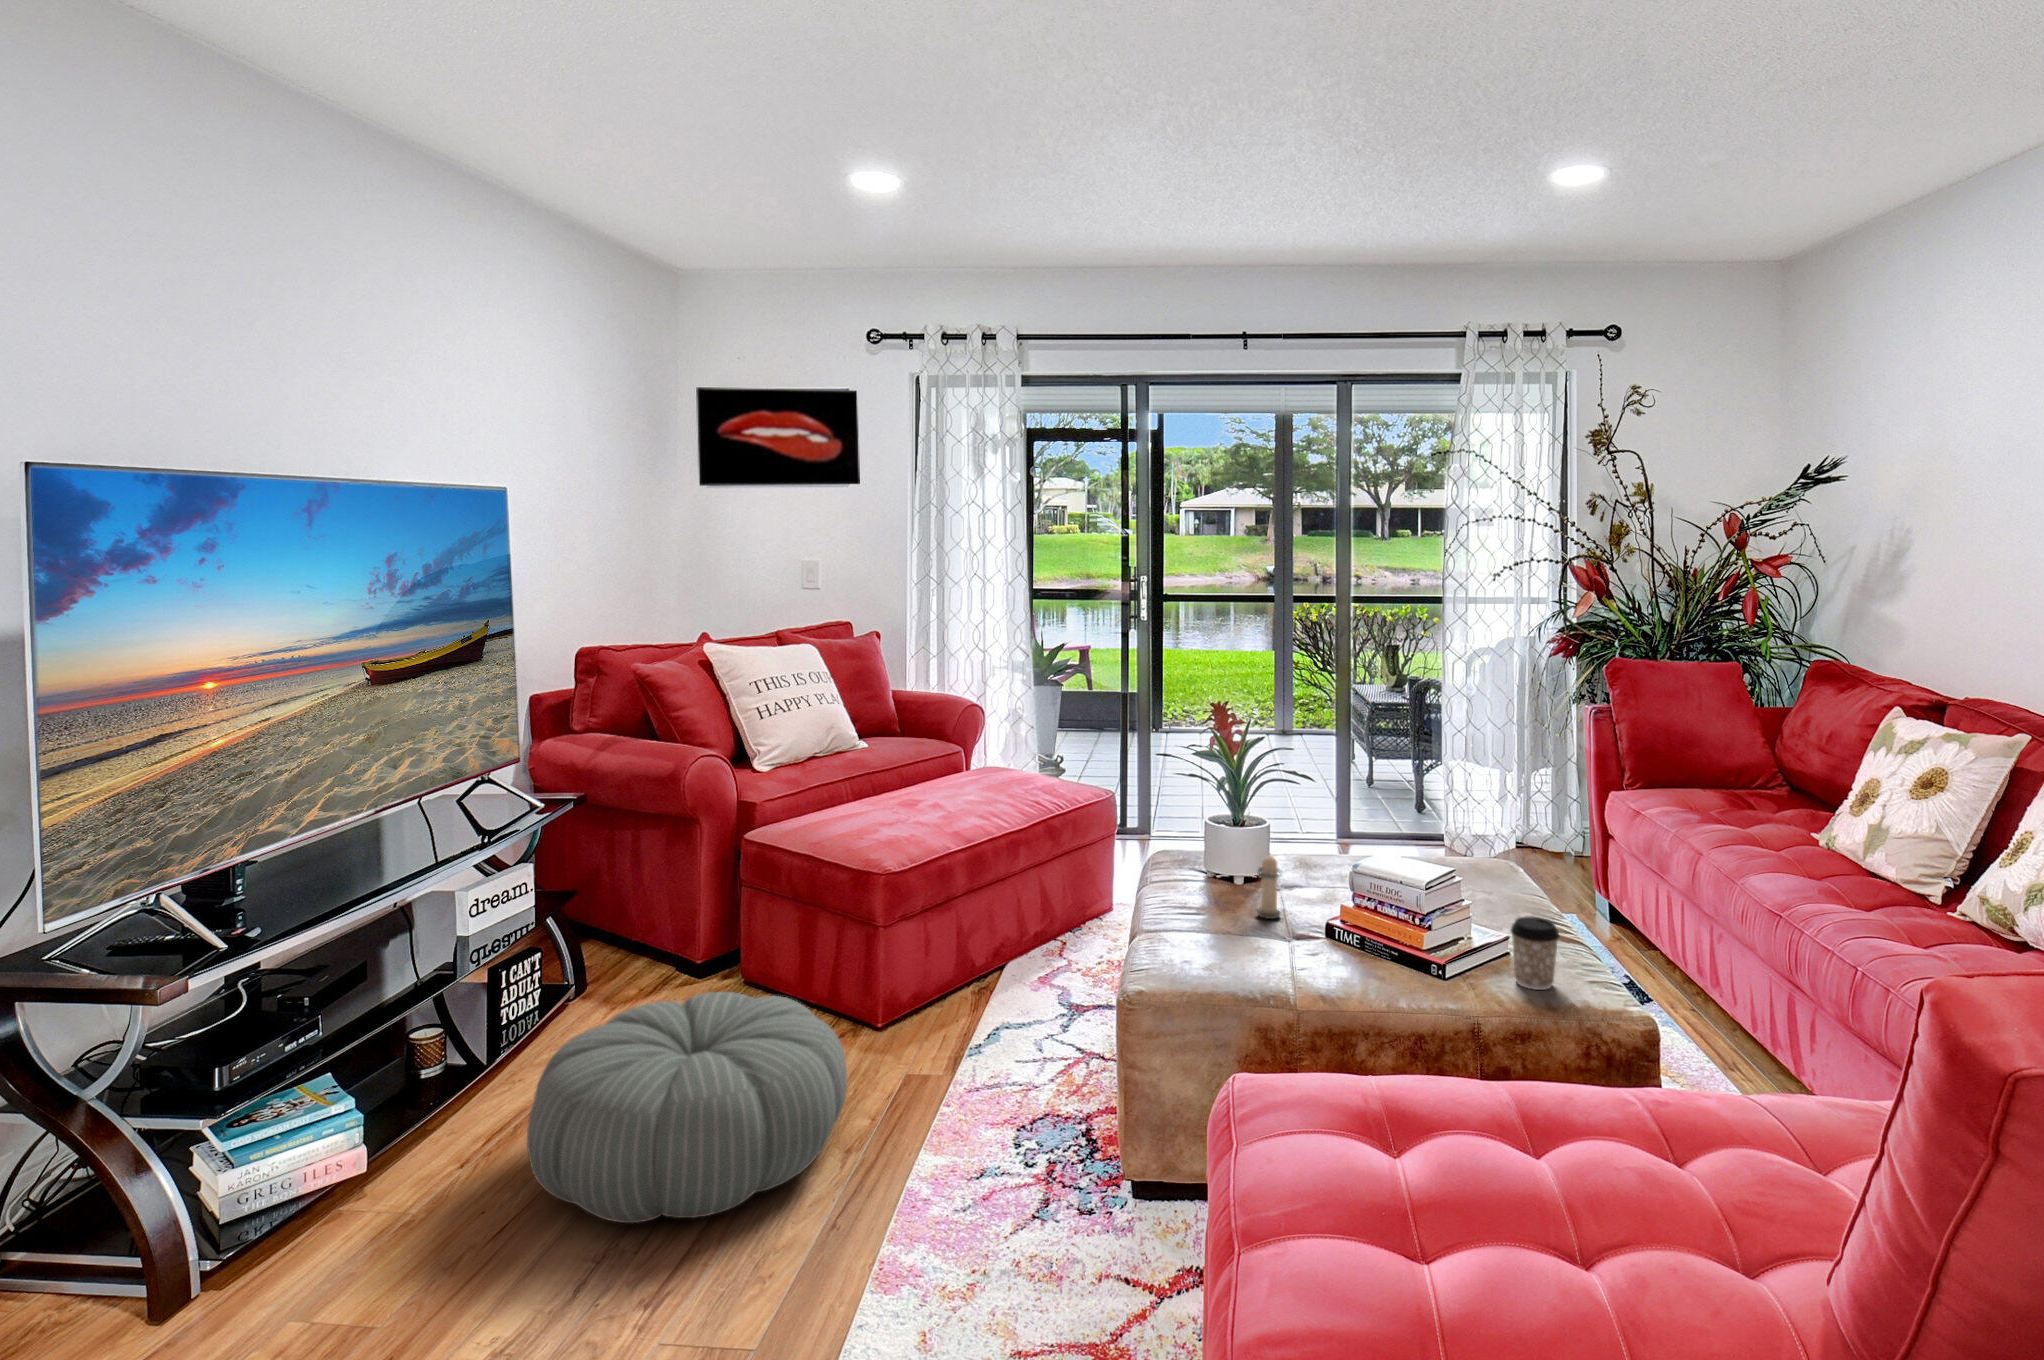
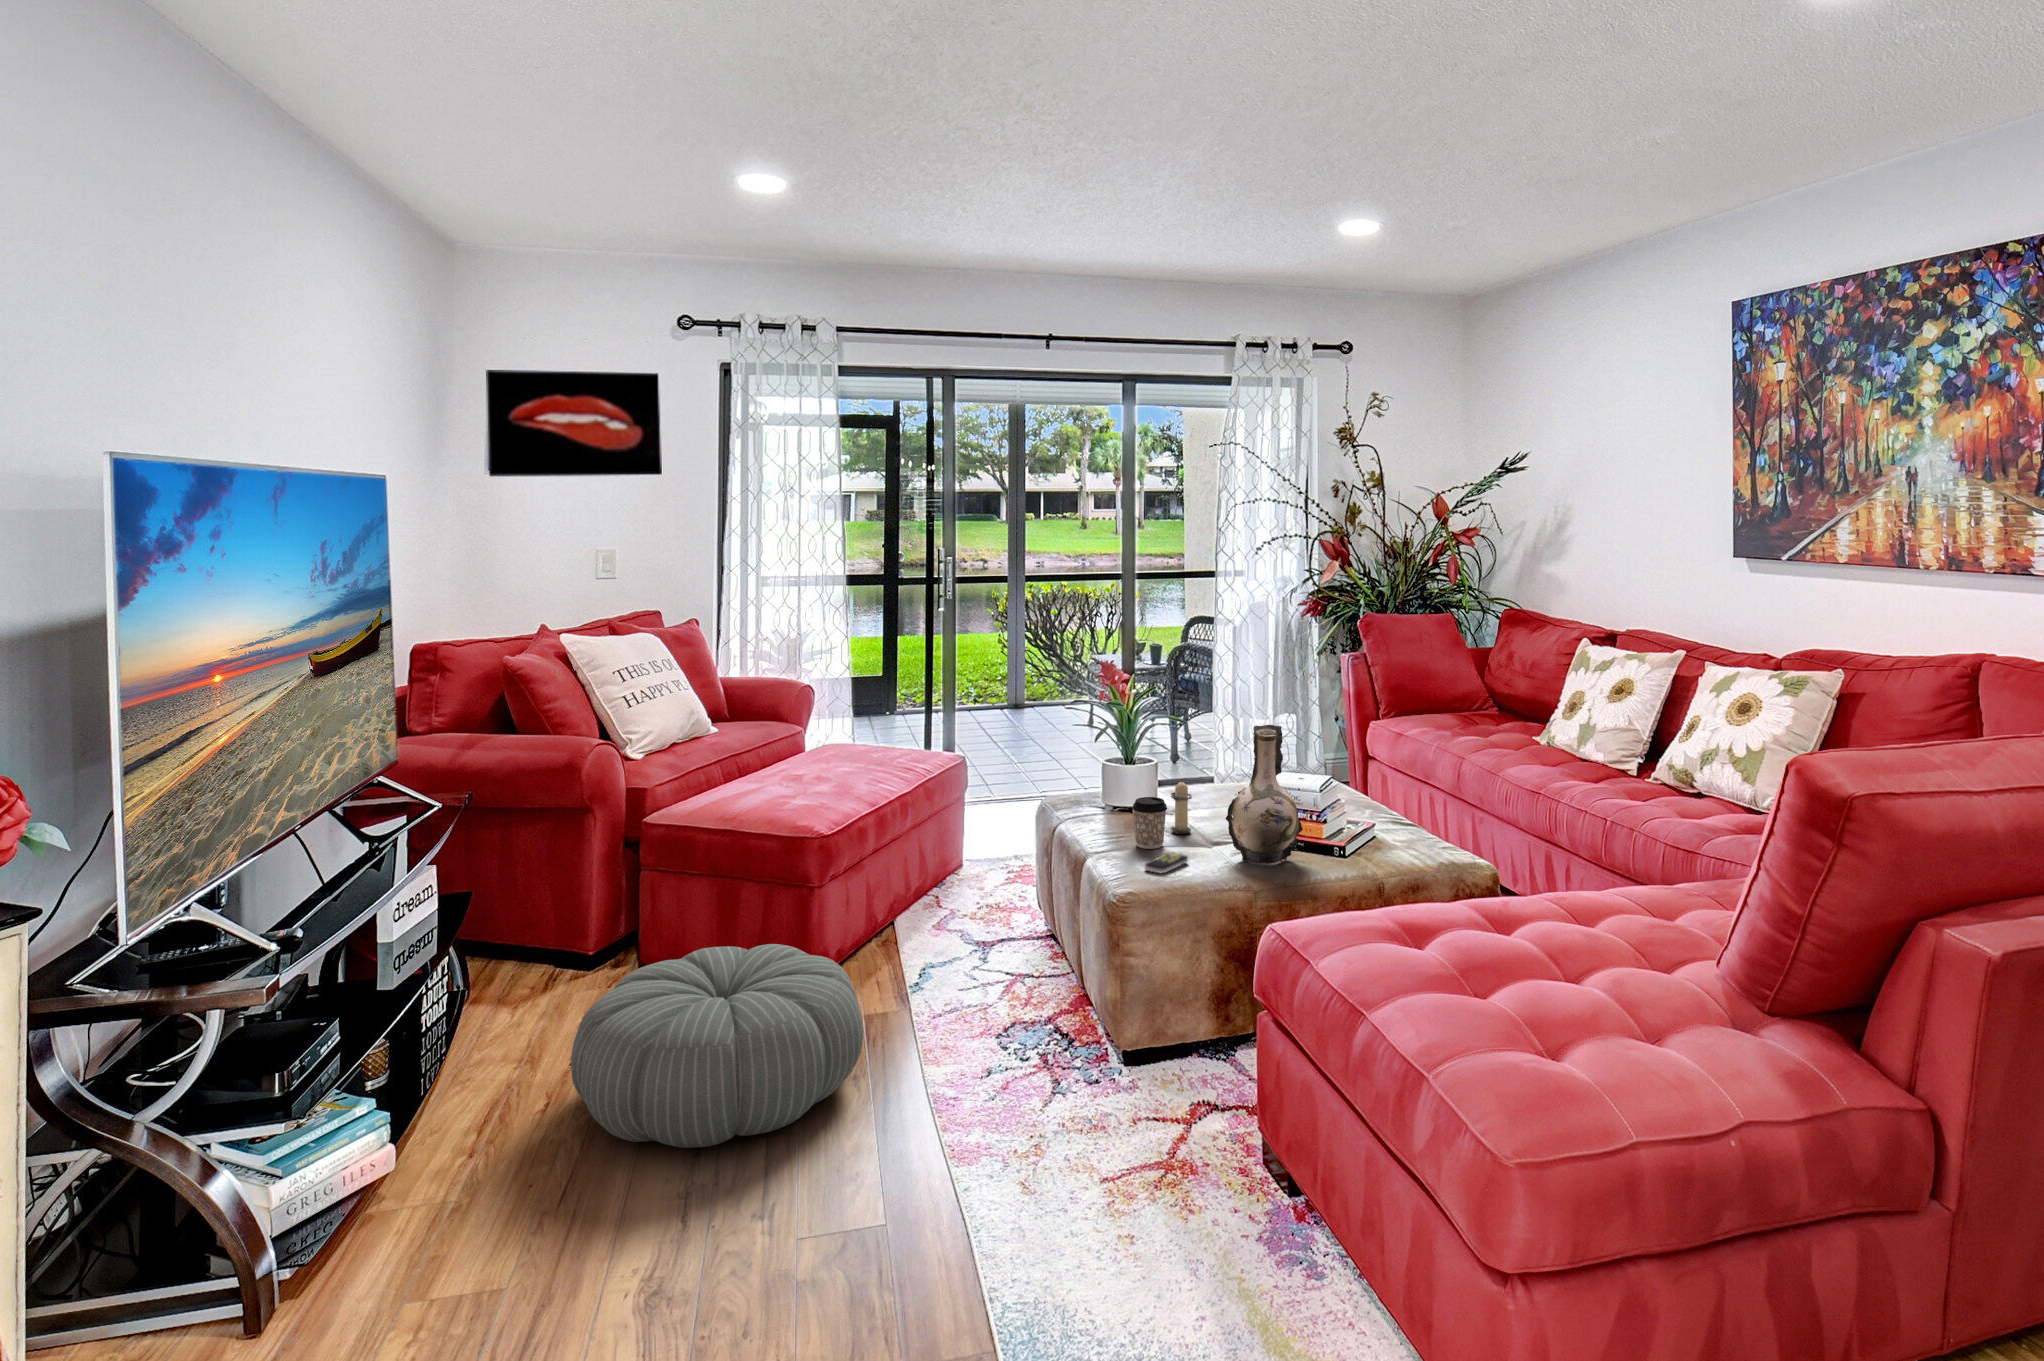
decorative vase: none [1294,797,1390,975] -> present [1226,725,1303,864]
coffee cup: present [1511,916,1560,990] -> present [1132,797,1167,849]
remote control: none [1182,943,1243,971] -> present [1145,852,1188,874]

